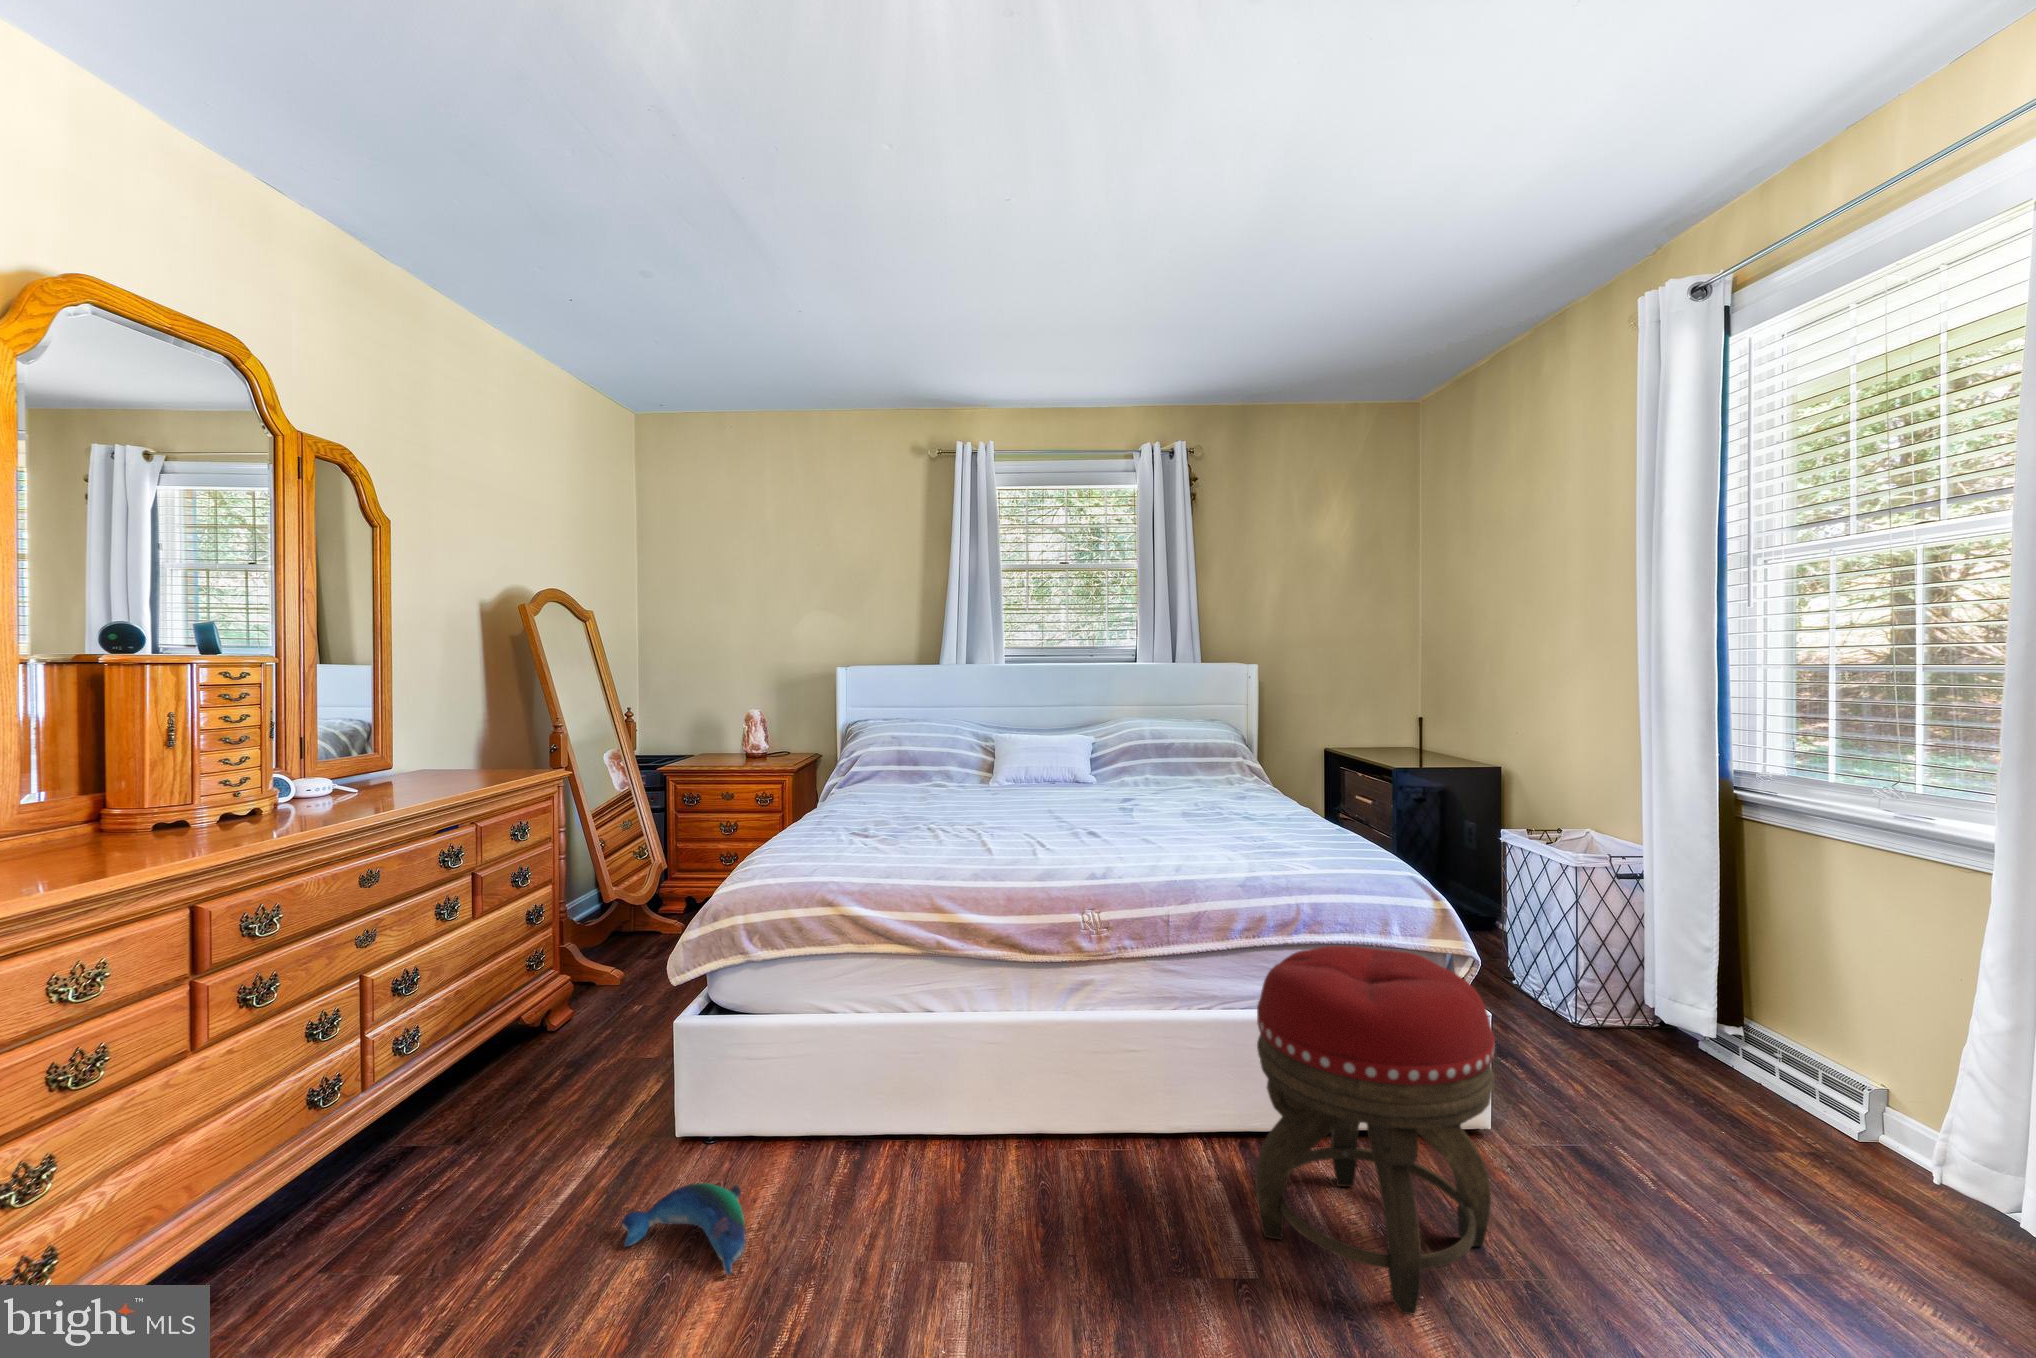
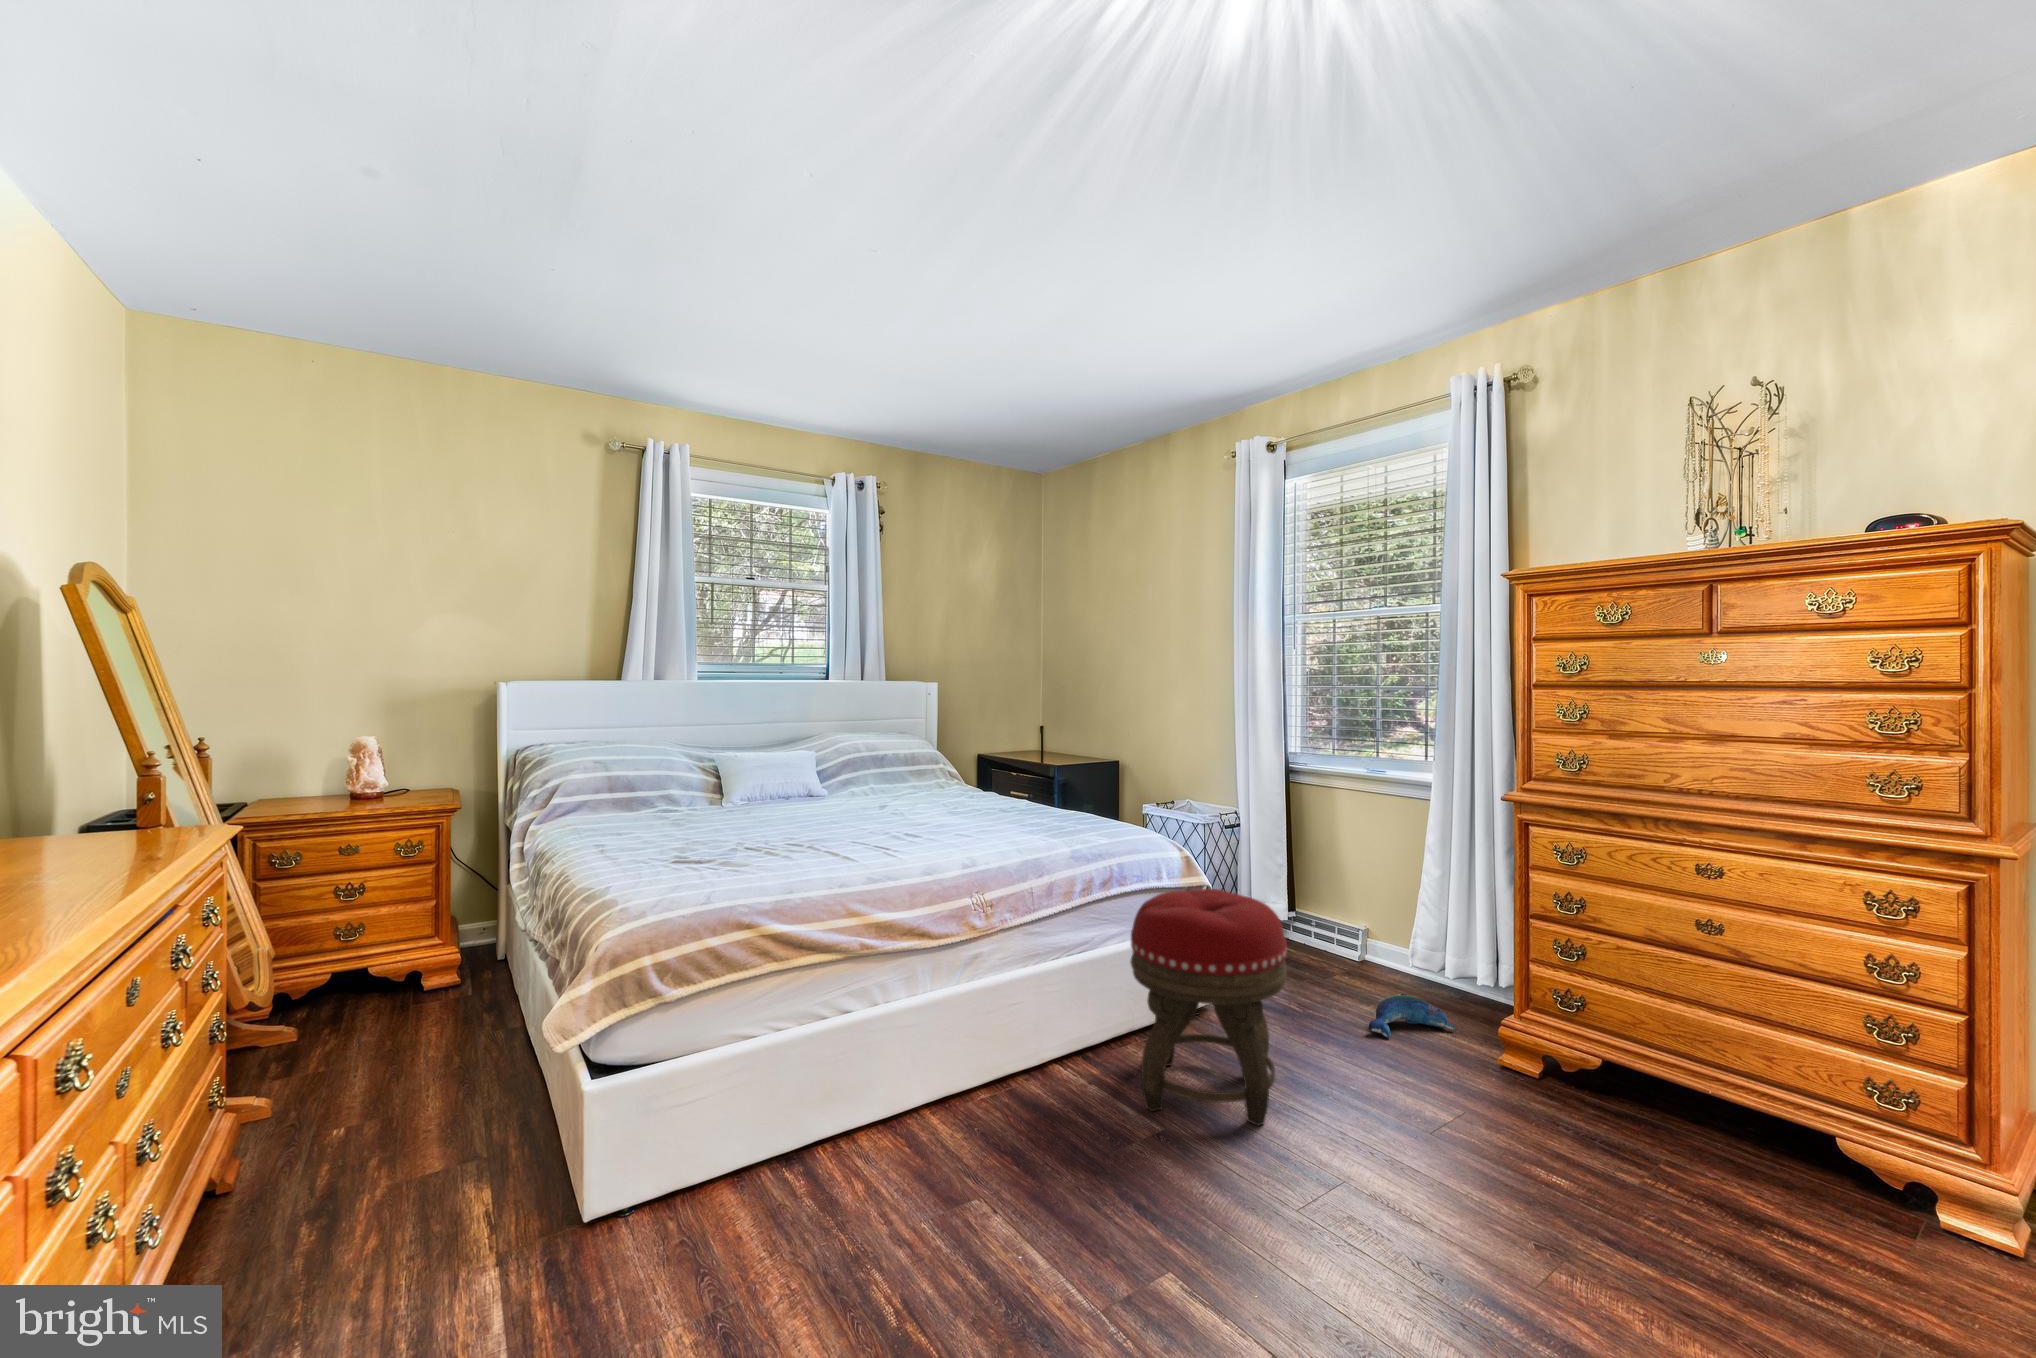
plush toy: present [622,1183,746,1275] -> present [1368,994,1455,1038]

